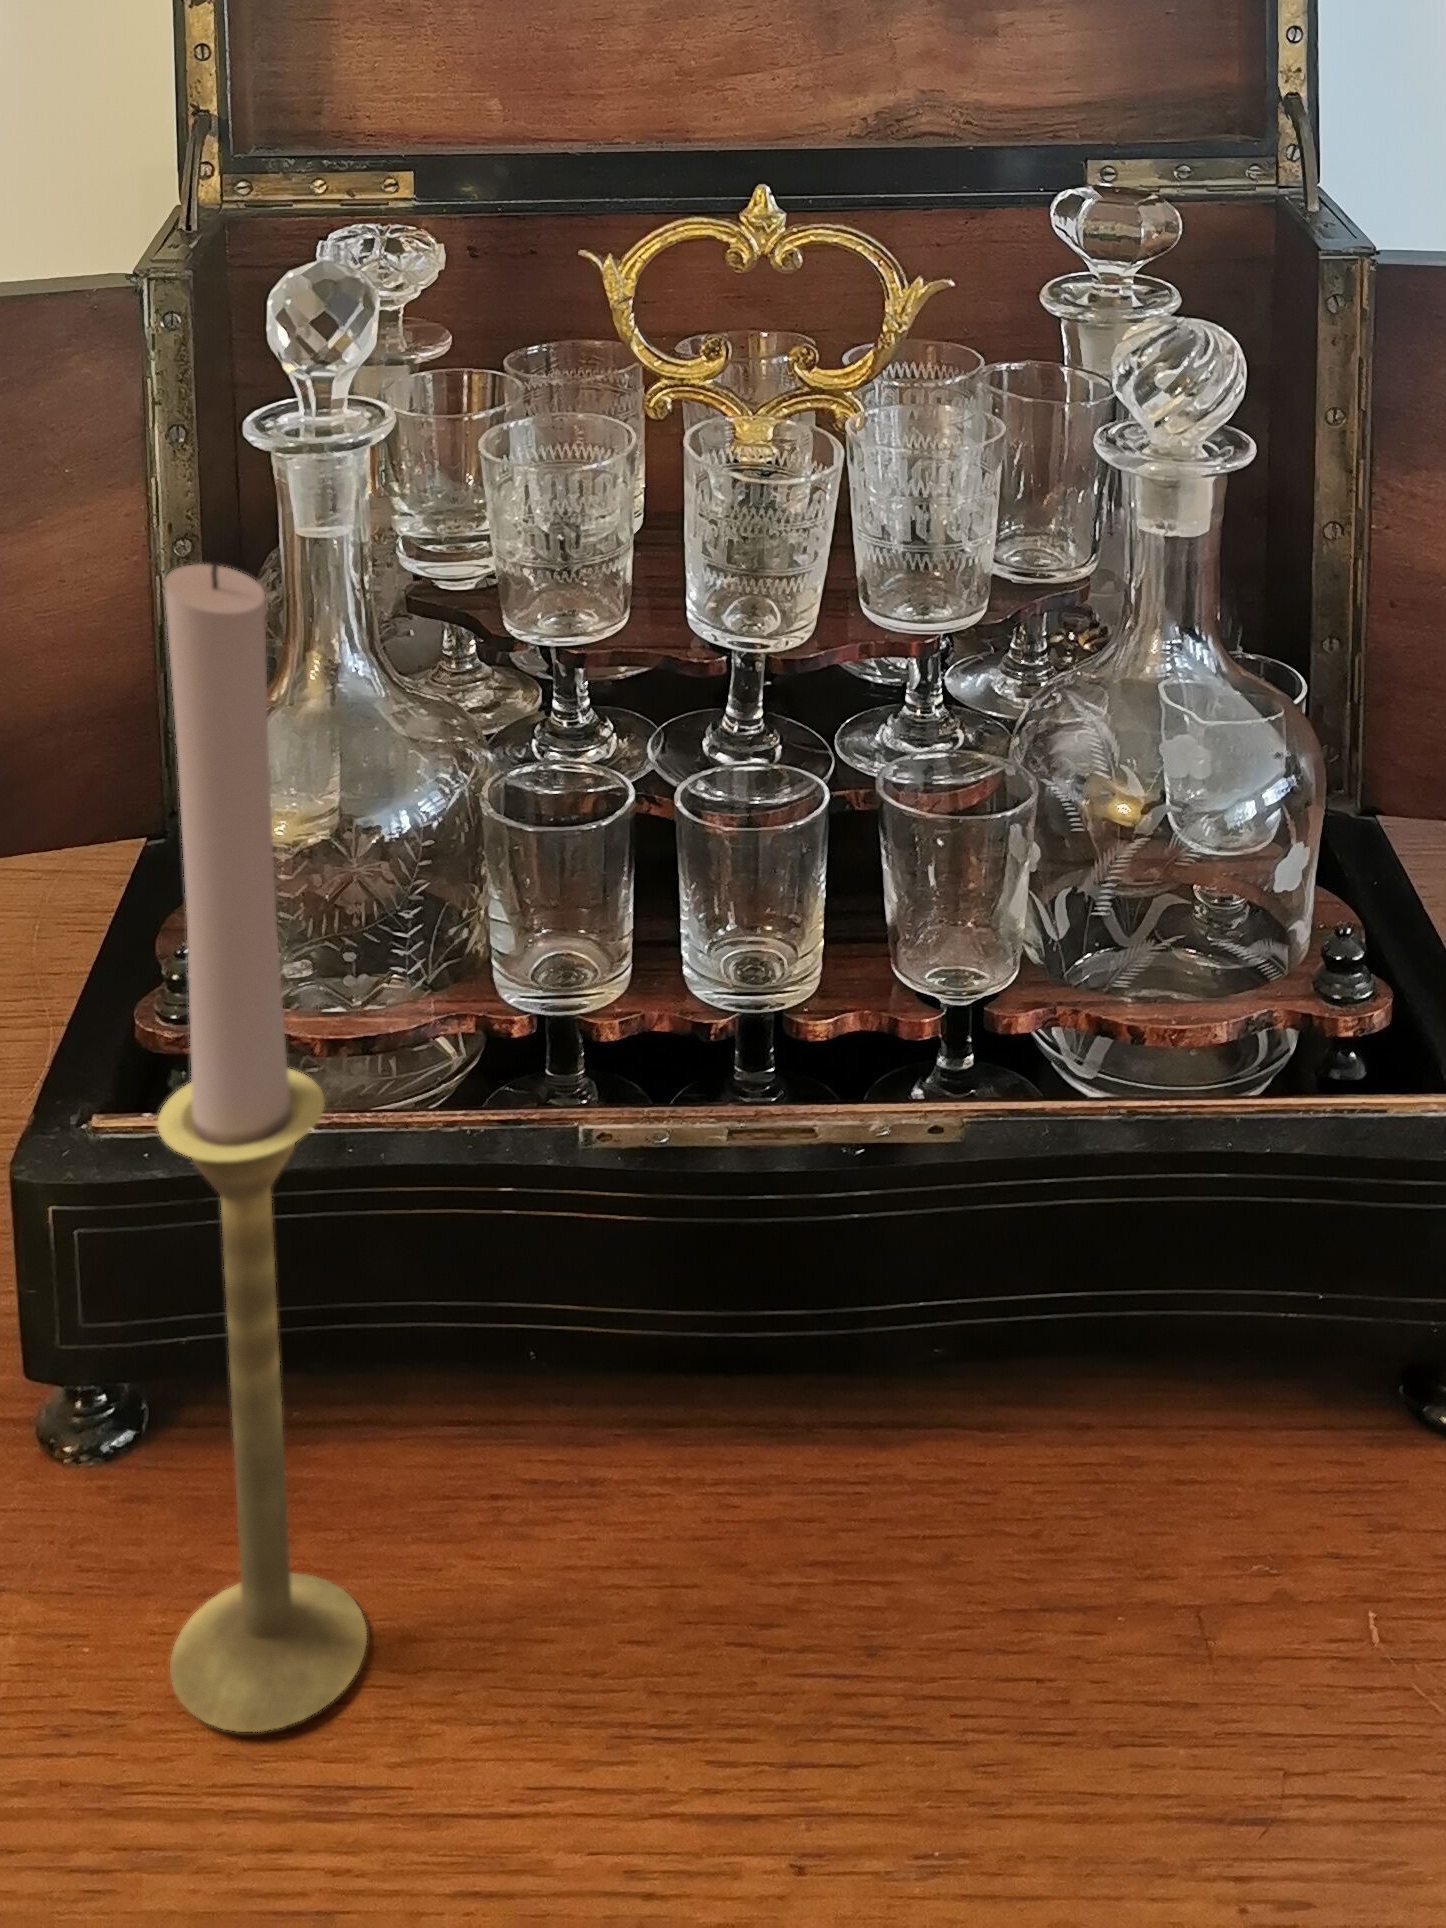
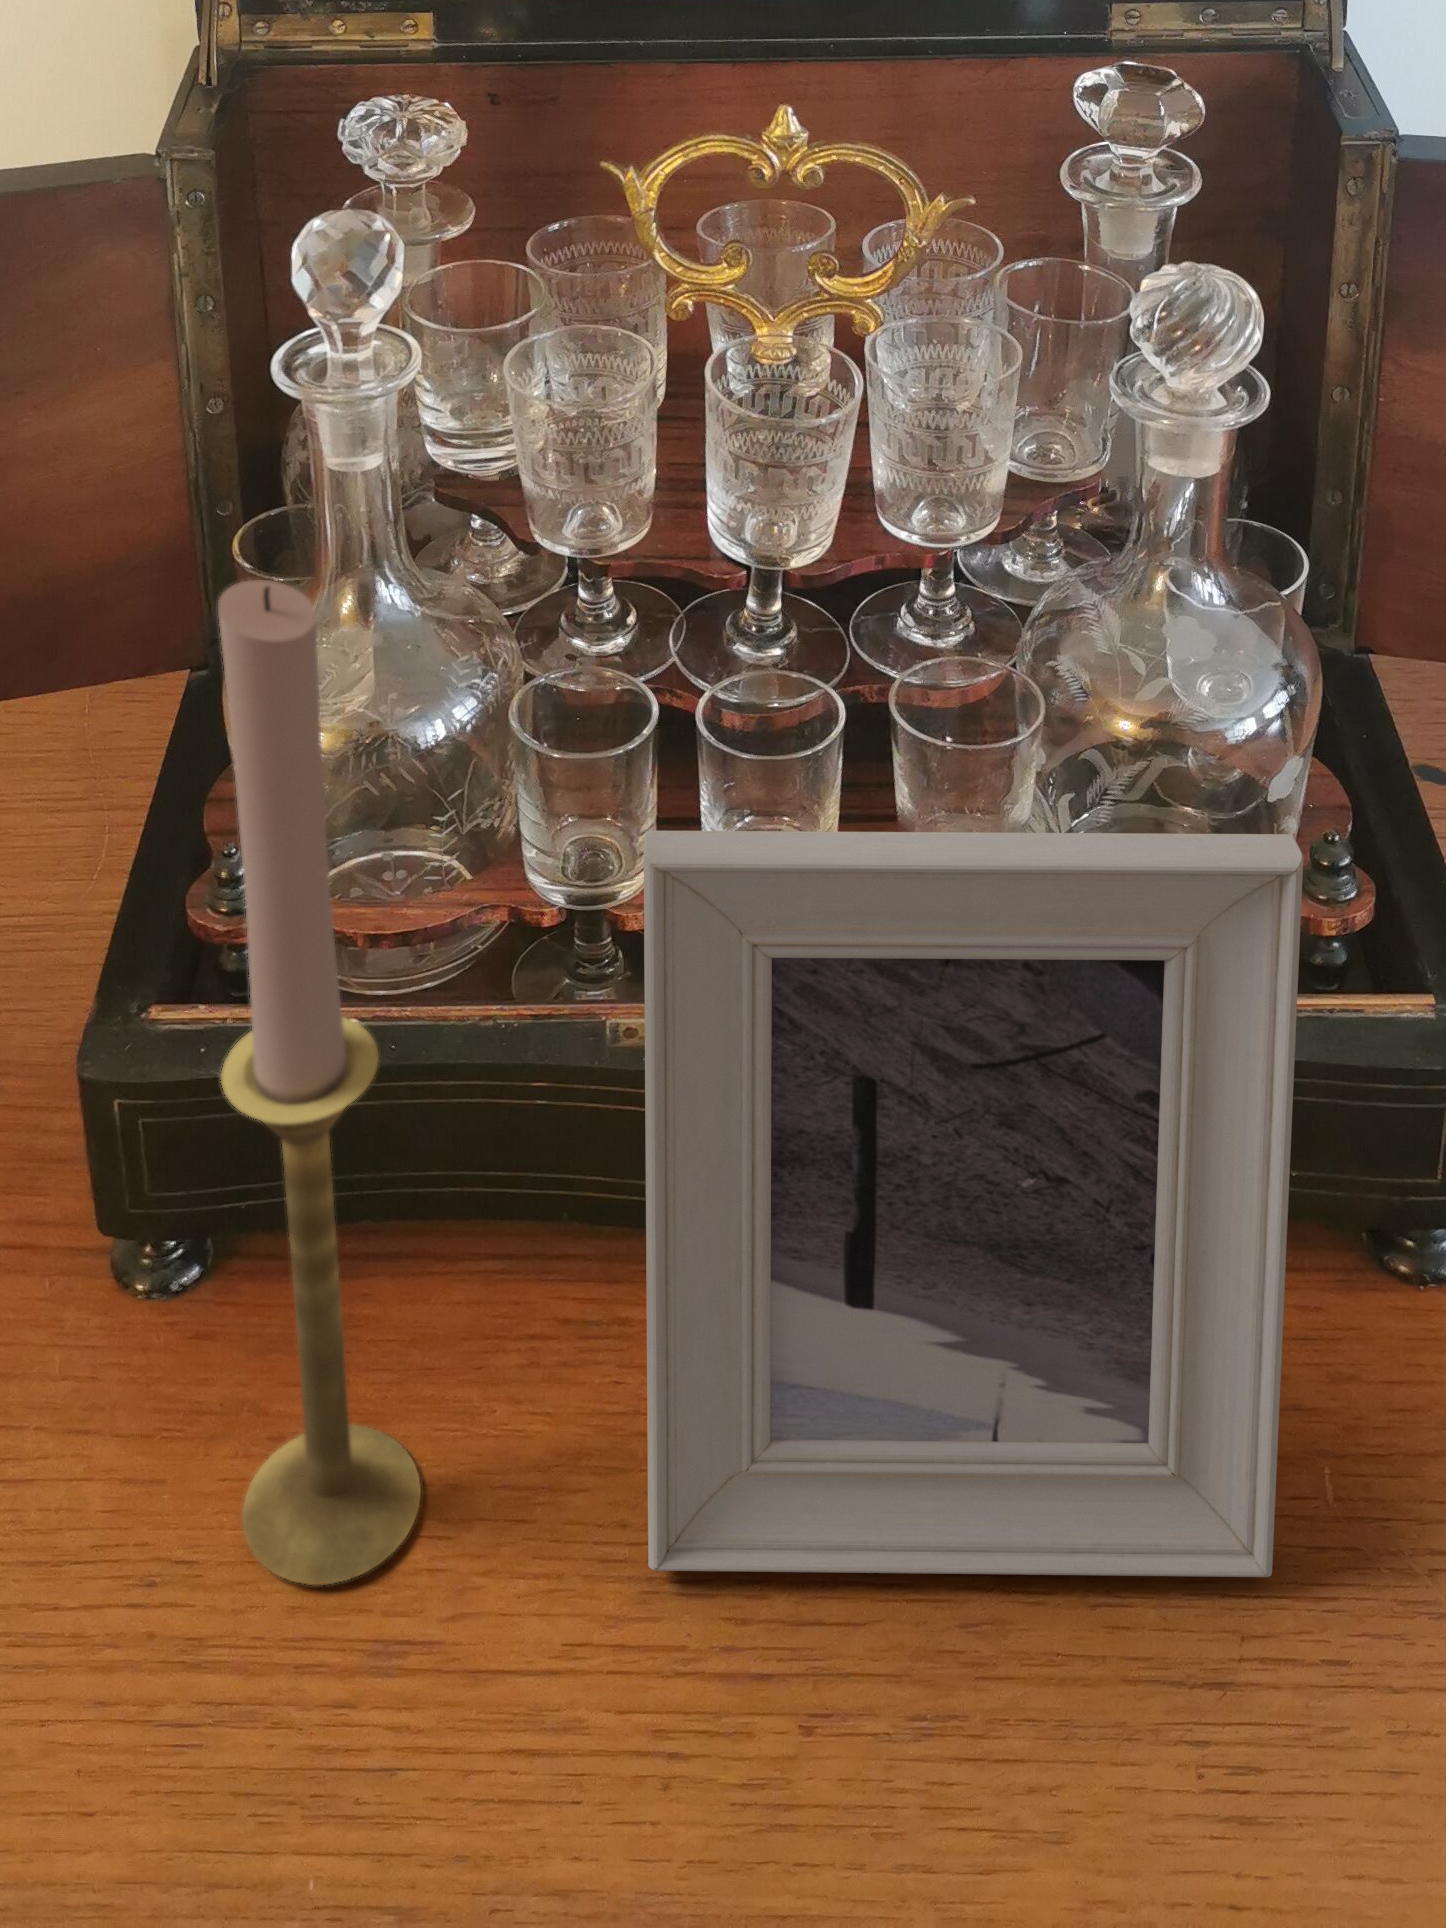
picture frame: none [604,847,1305,1716] -> present [644,831,1303,1577]

